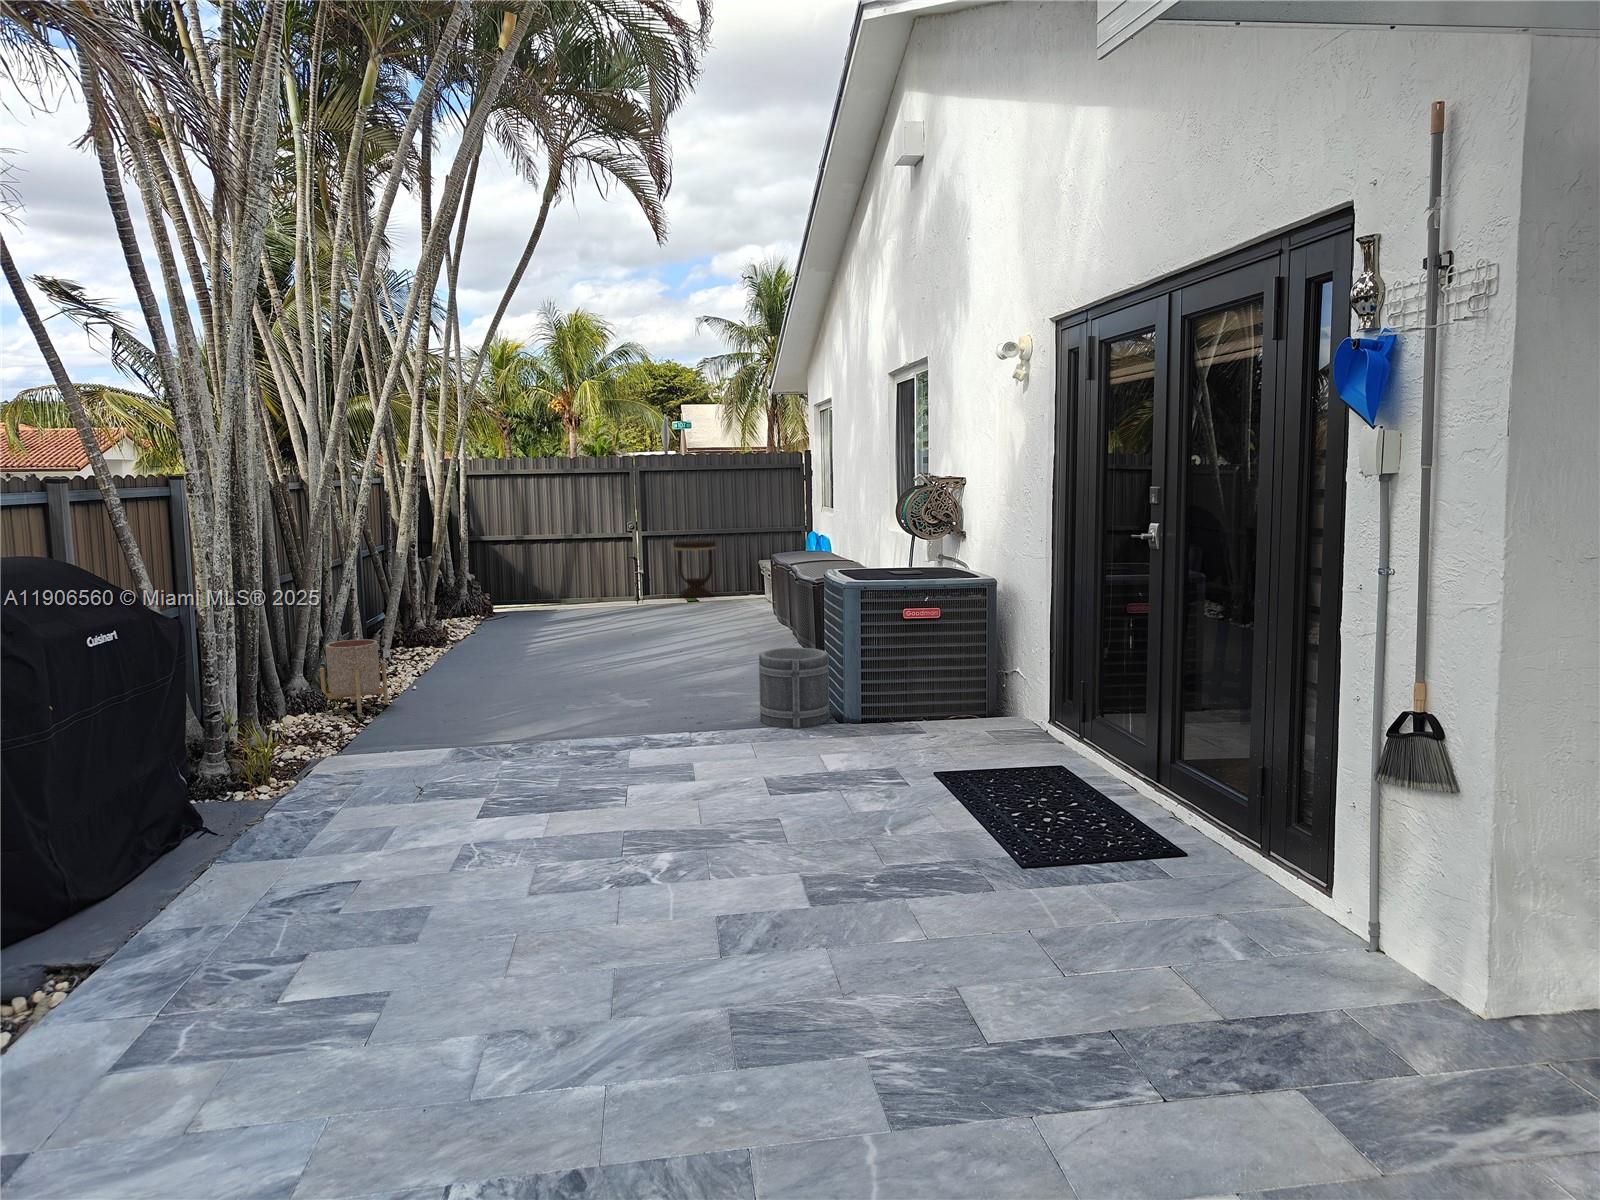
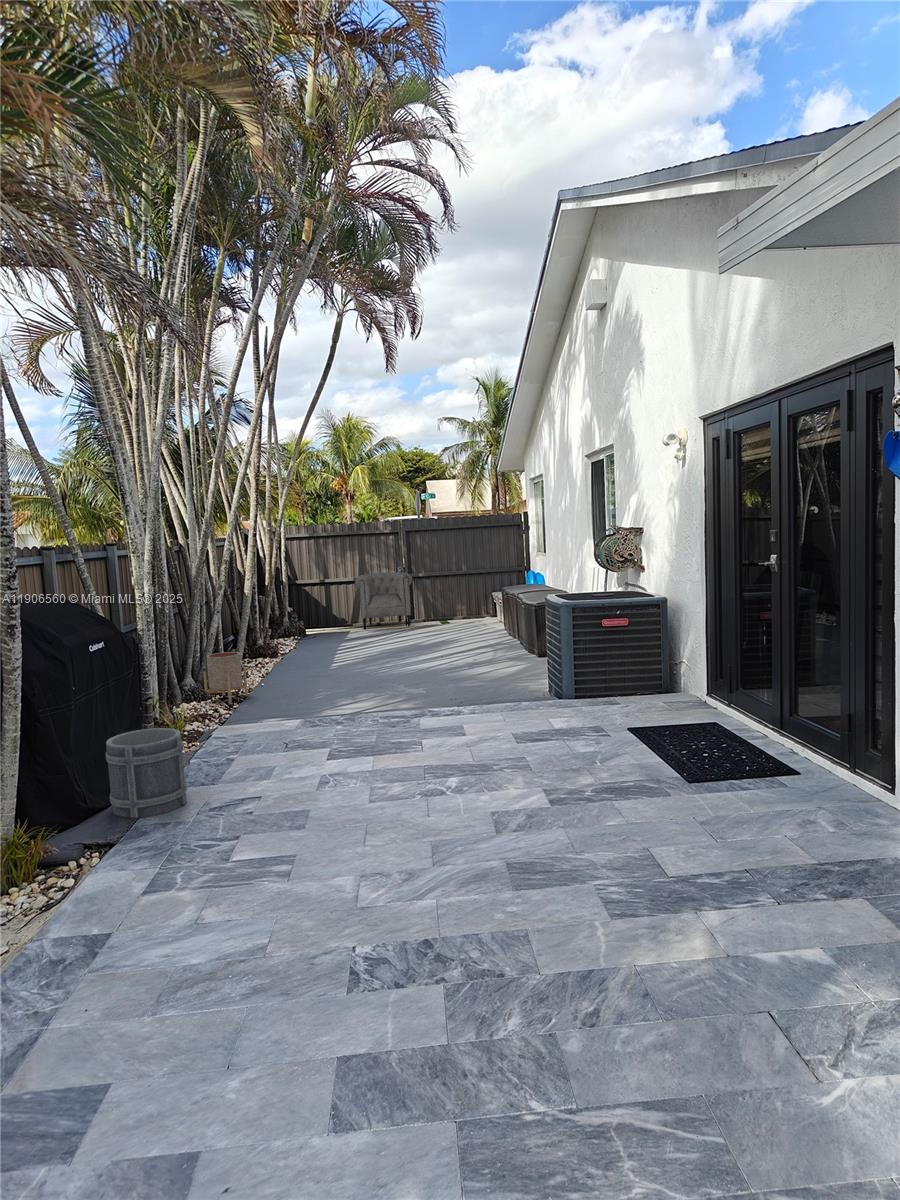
chair: none [568,529,648,607] -> present [355,572,412,629]
side table: present [673,540,716,598] -> none [430,579,461,622]
bucket: present [759,648,829,728] -> present [106,728,187,818]

